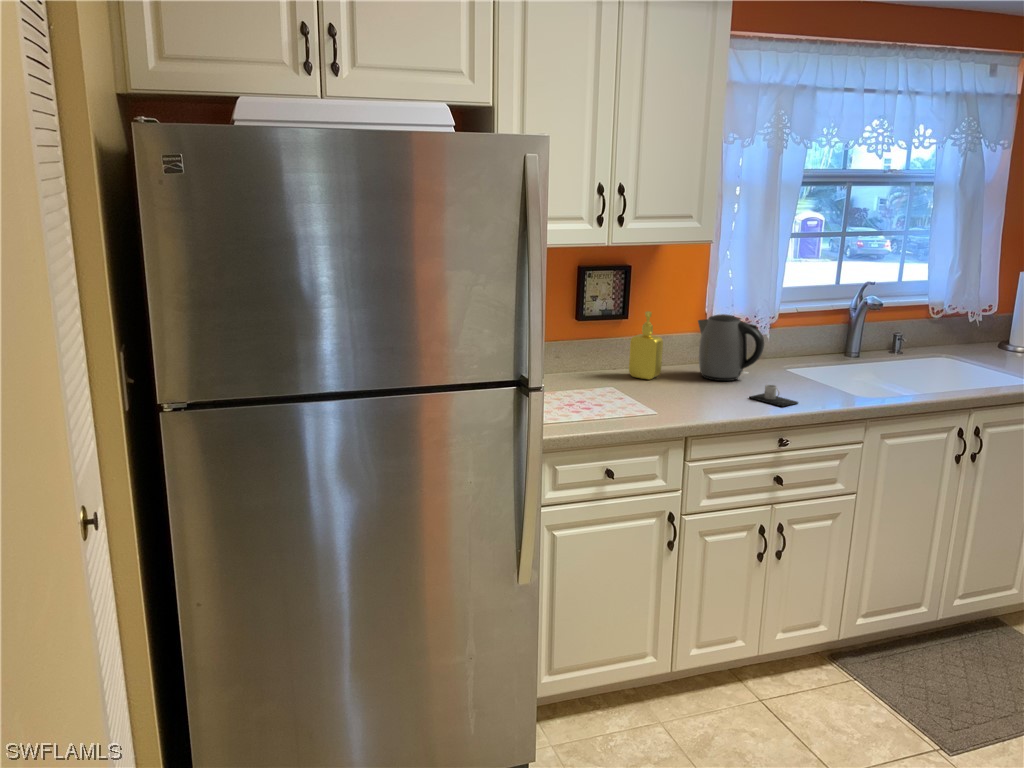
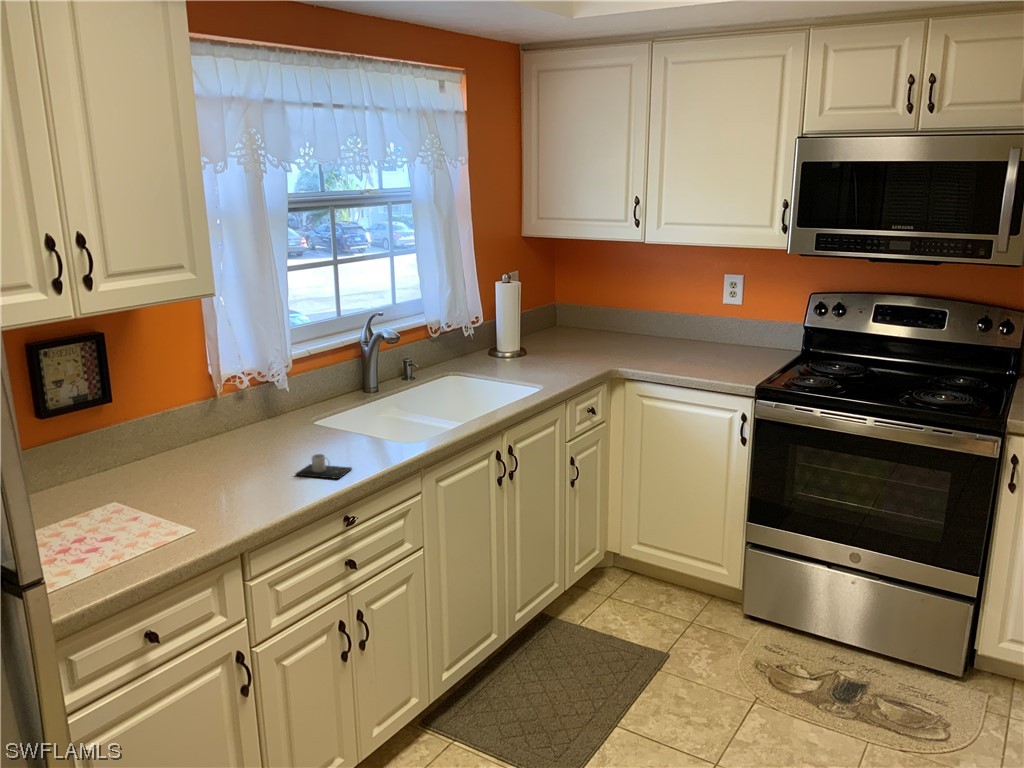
soap dispenser: present [629,311,663,379] -> none [123,390,172,478]
kettle: present [698,314,764,381] -> none [206,377,293,459]

